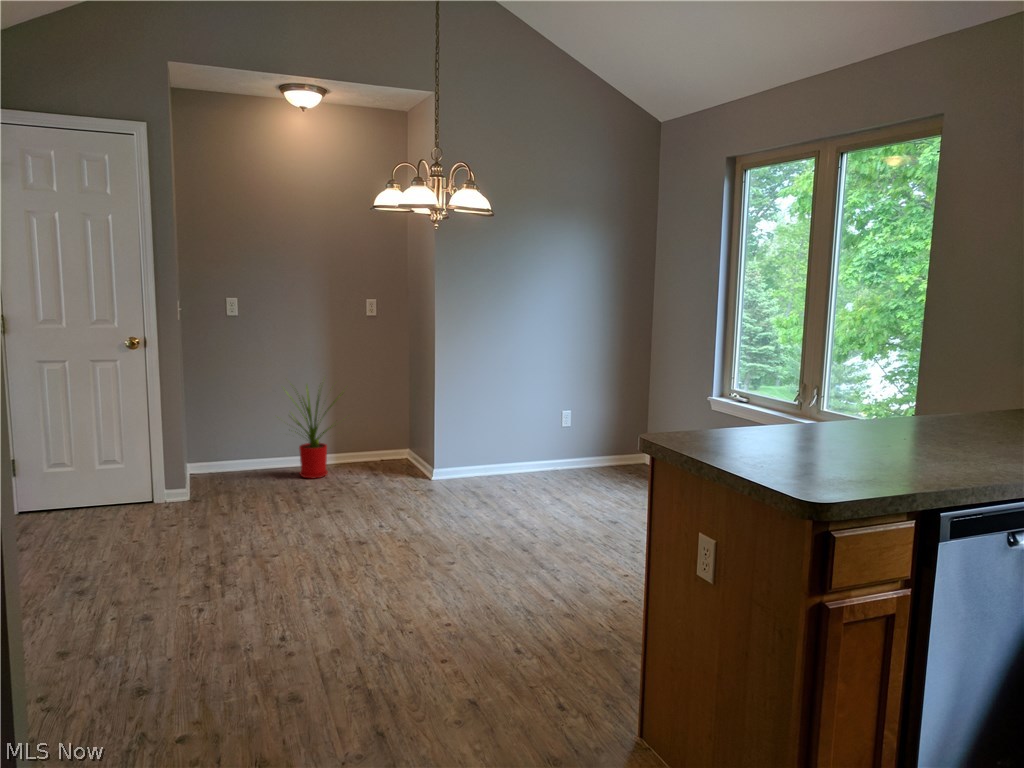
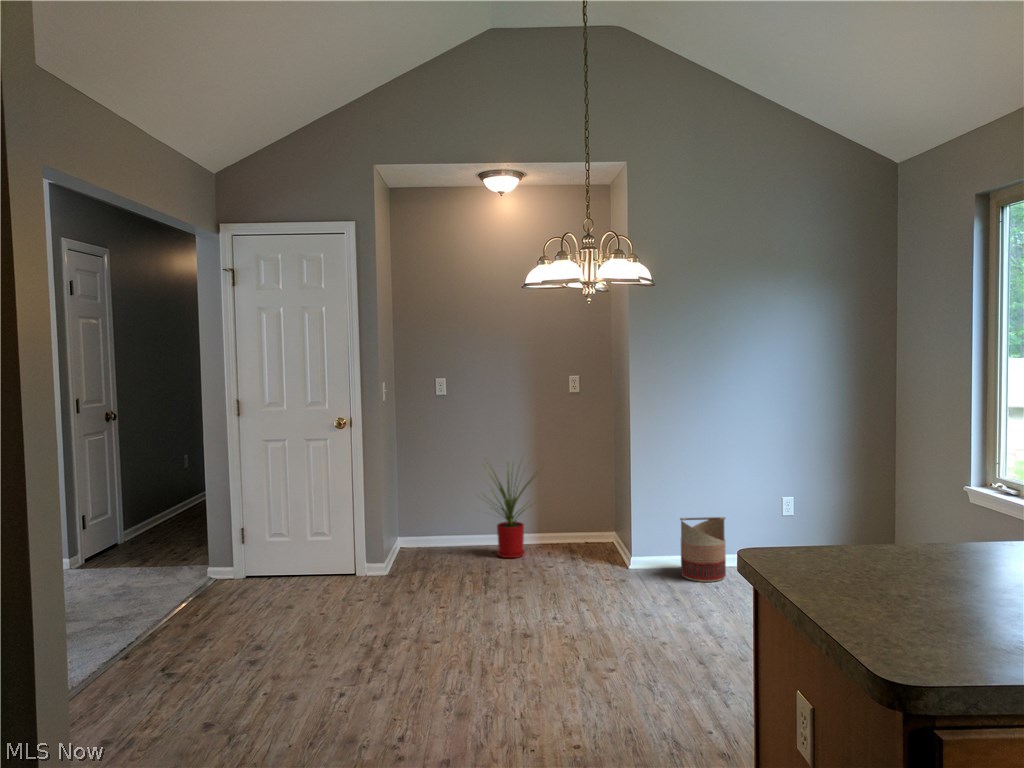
basket: none [481,429,520,487] -> present [680,517,726,582]

